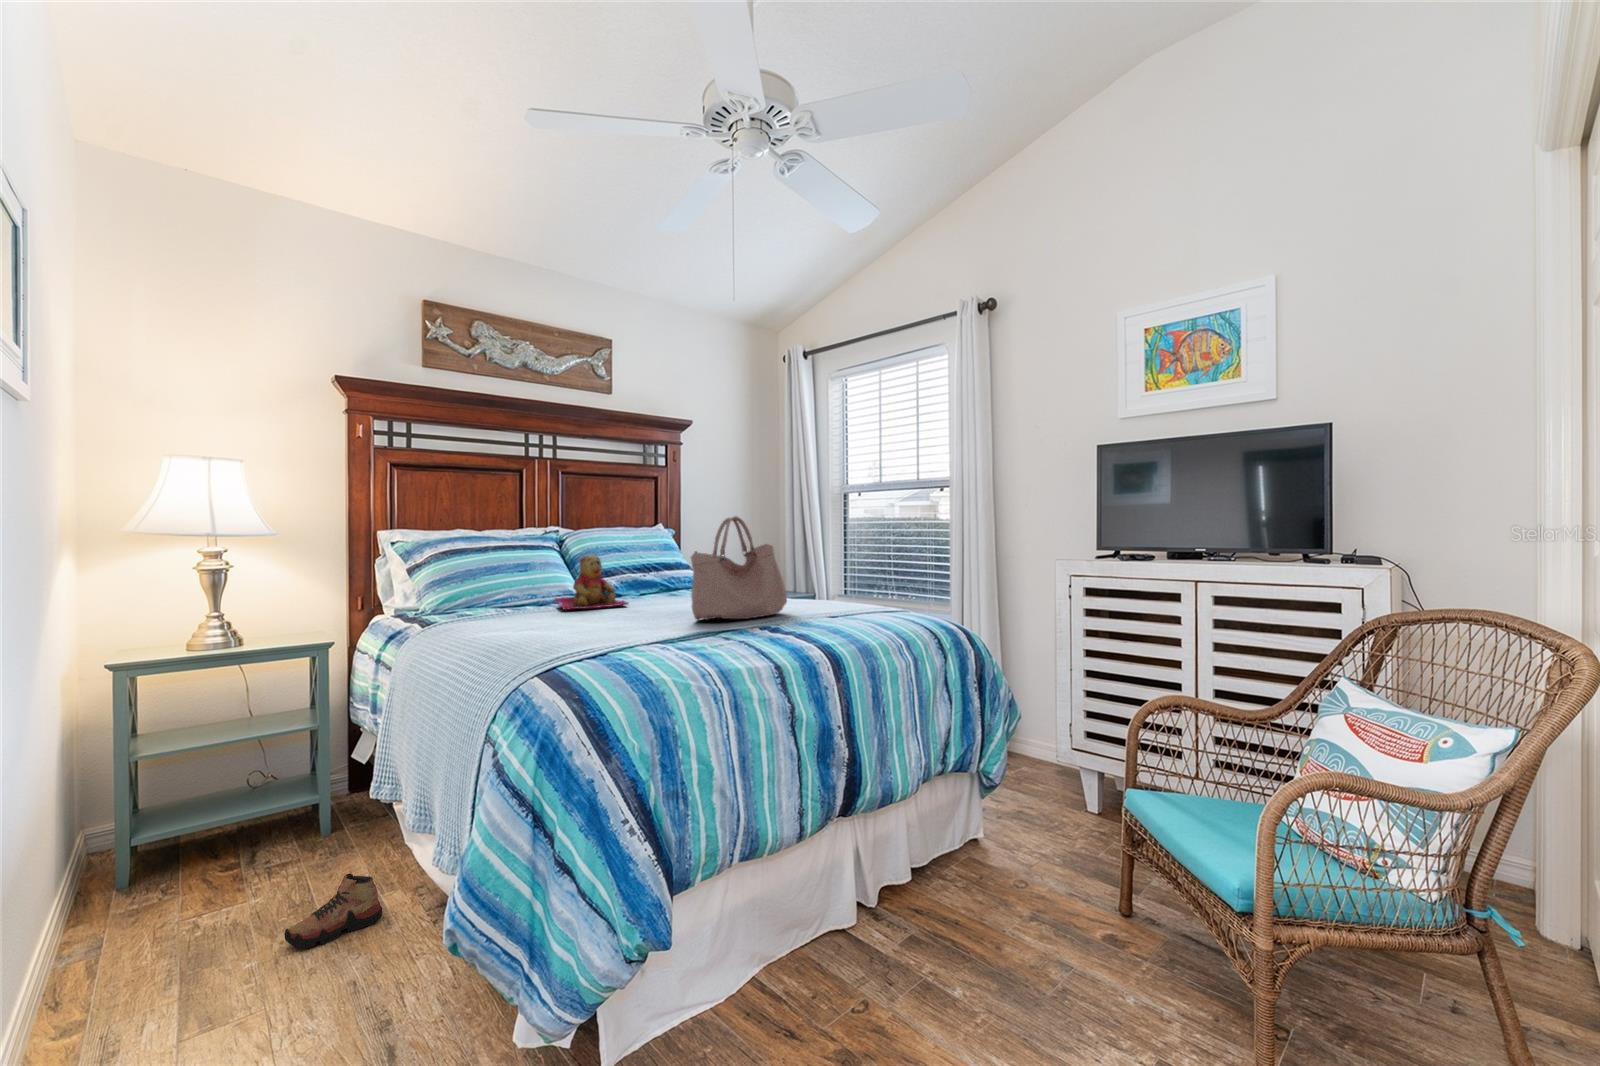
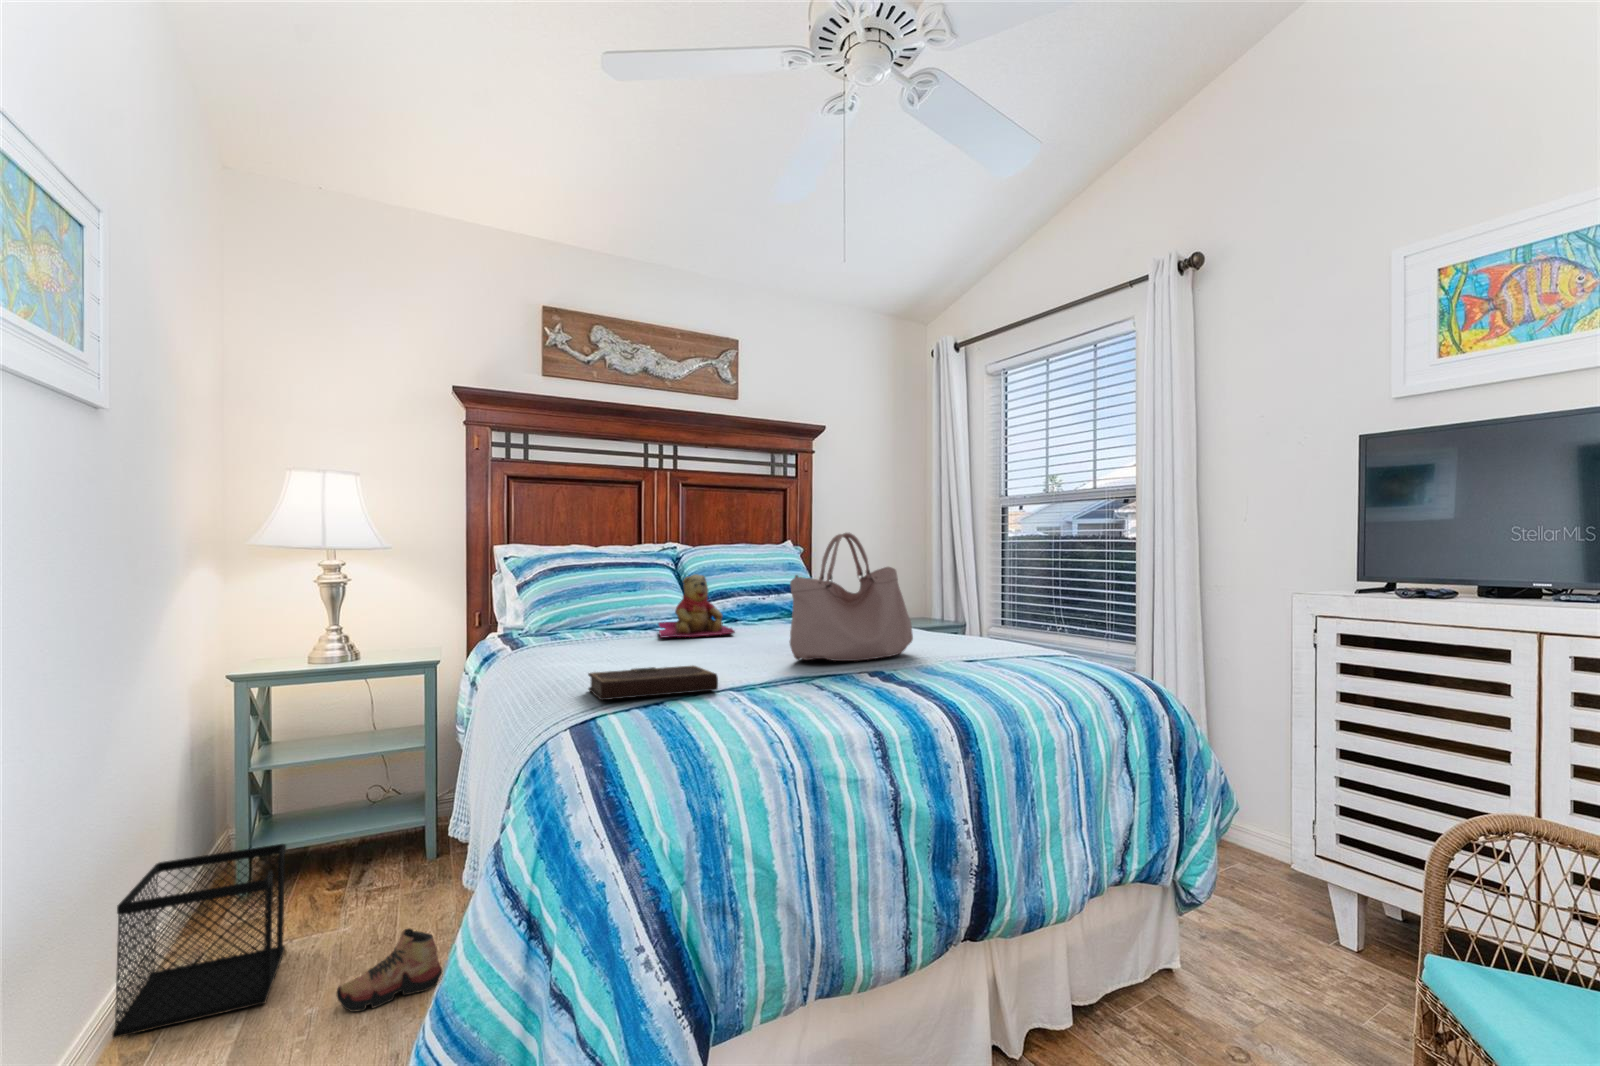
notebook: none [535,625,648,652] -> present [588,666,718,700]
wastebasket: none [51,814,208,1002] -> present [112,844,286,1038]

